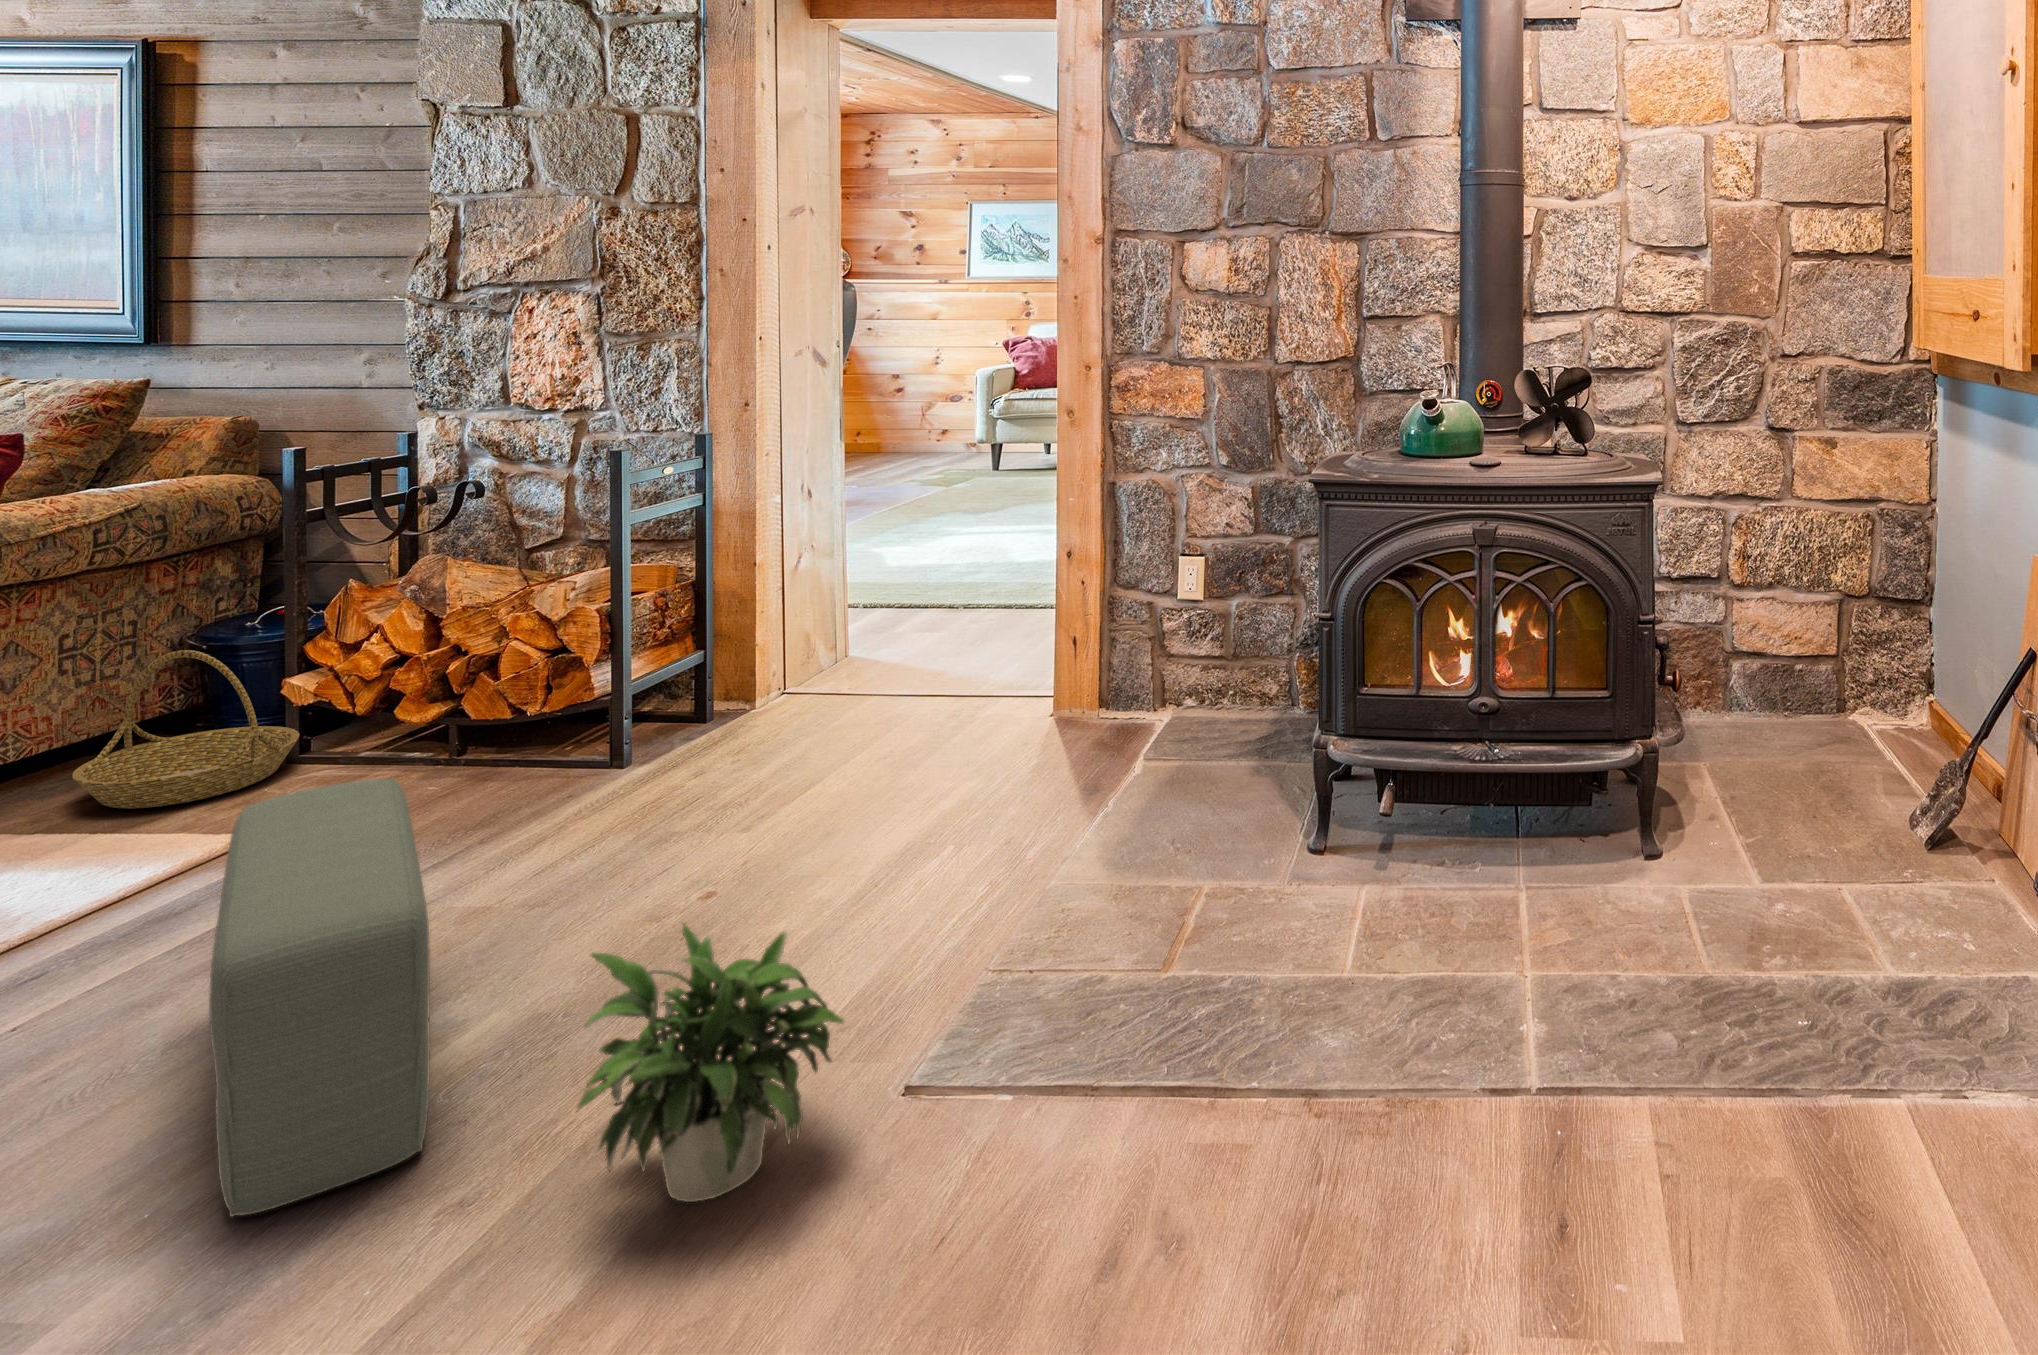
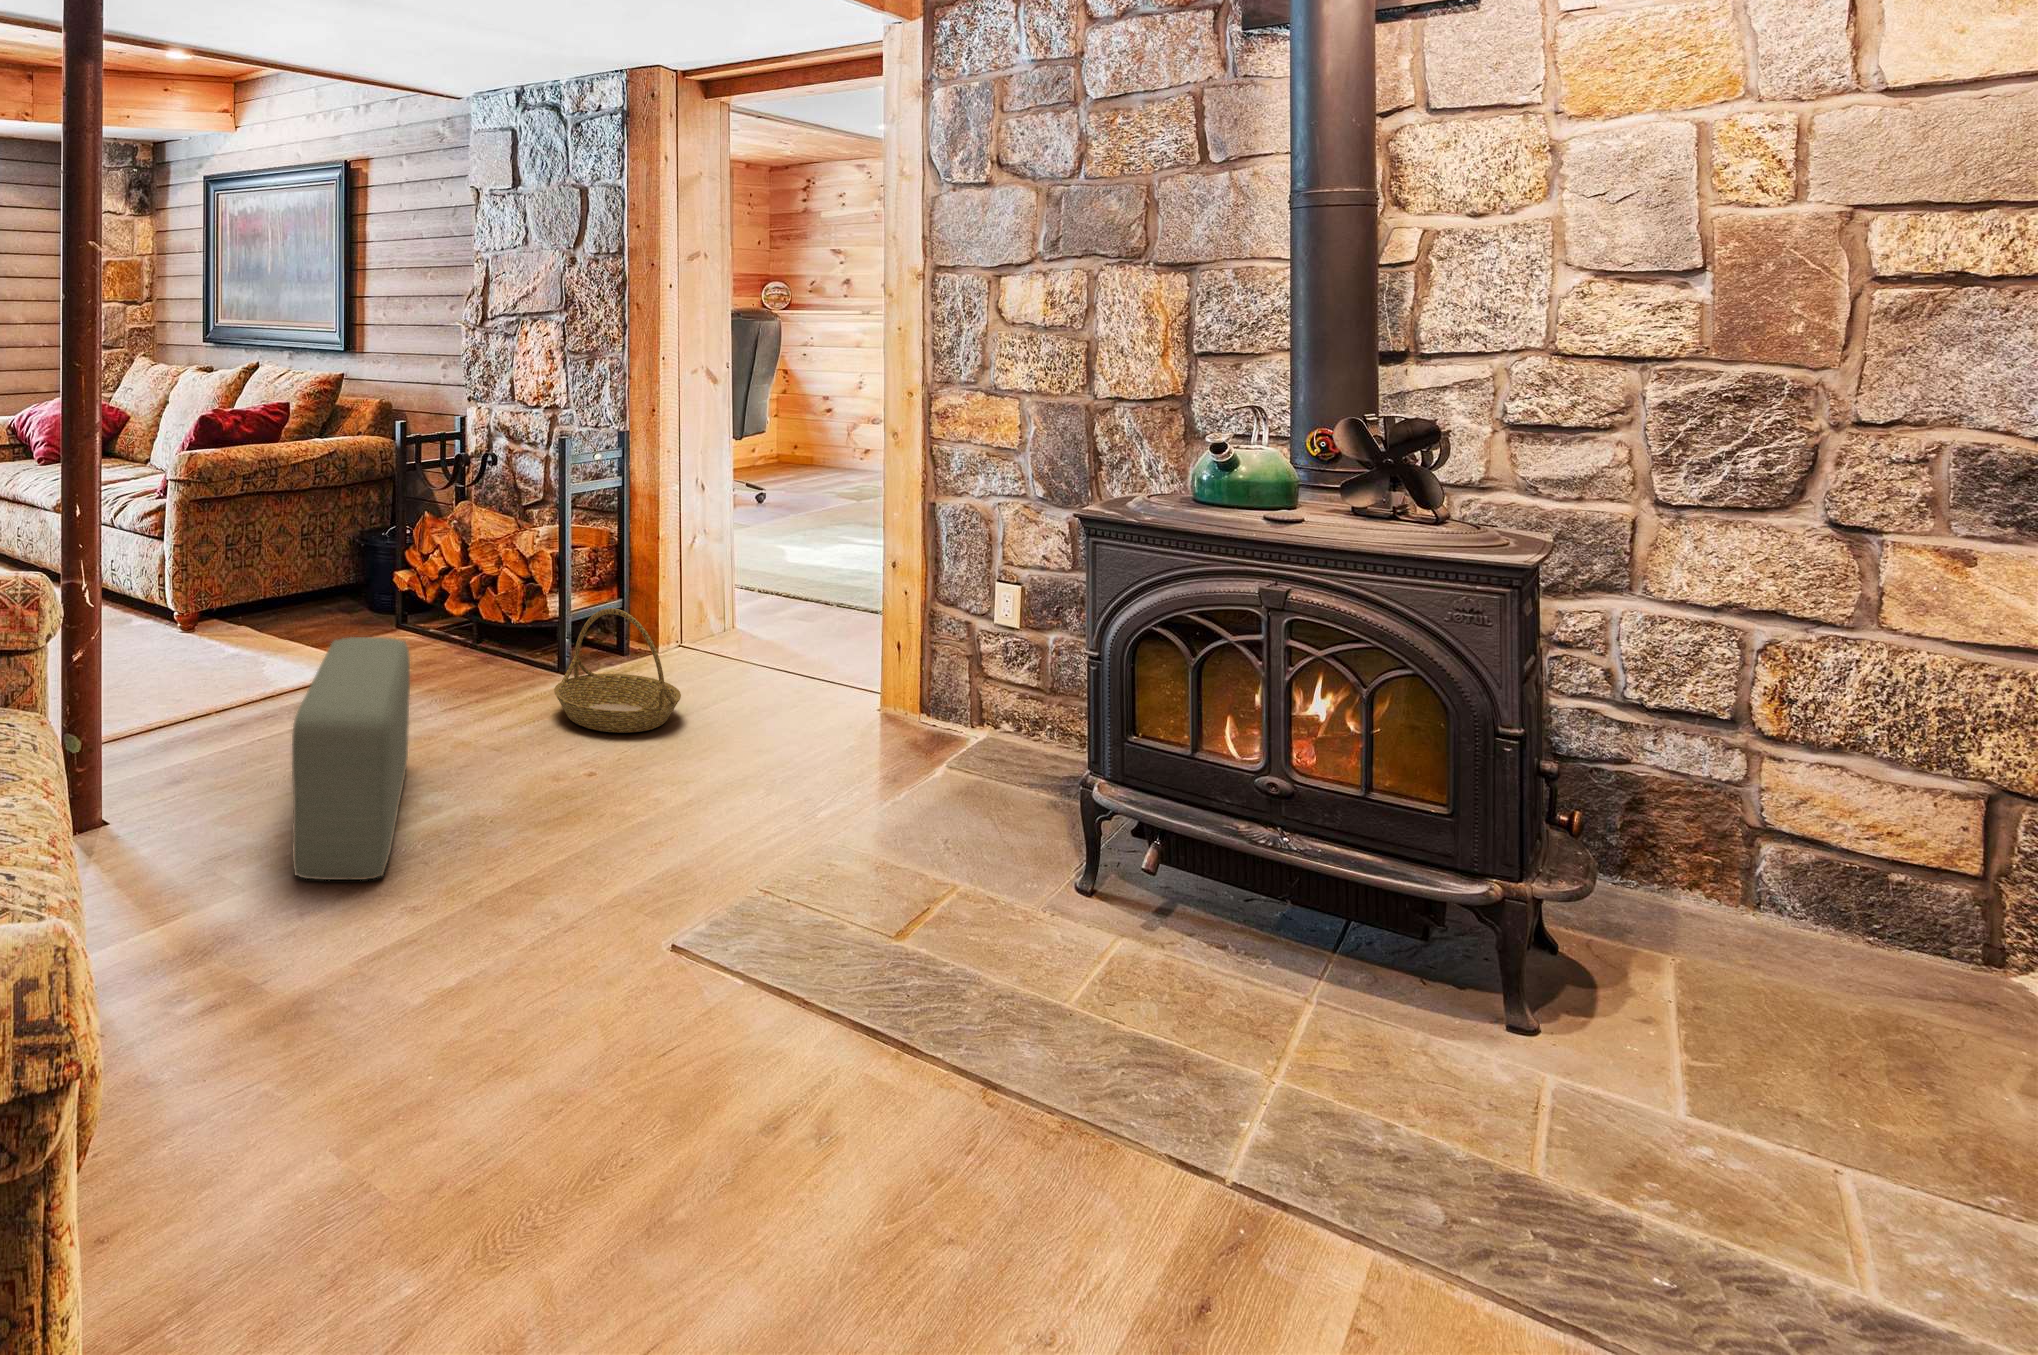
basket: present [72,650,299,809] -> present [554,608,681,733]
potted plant: present [577,924,844,1202] -> none [440,771,602,971]

